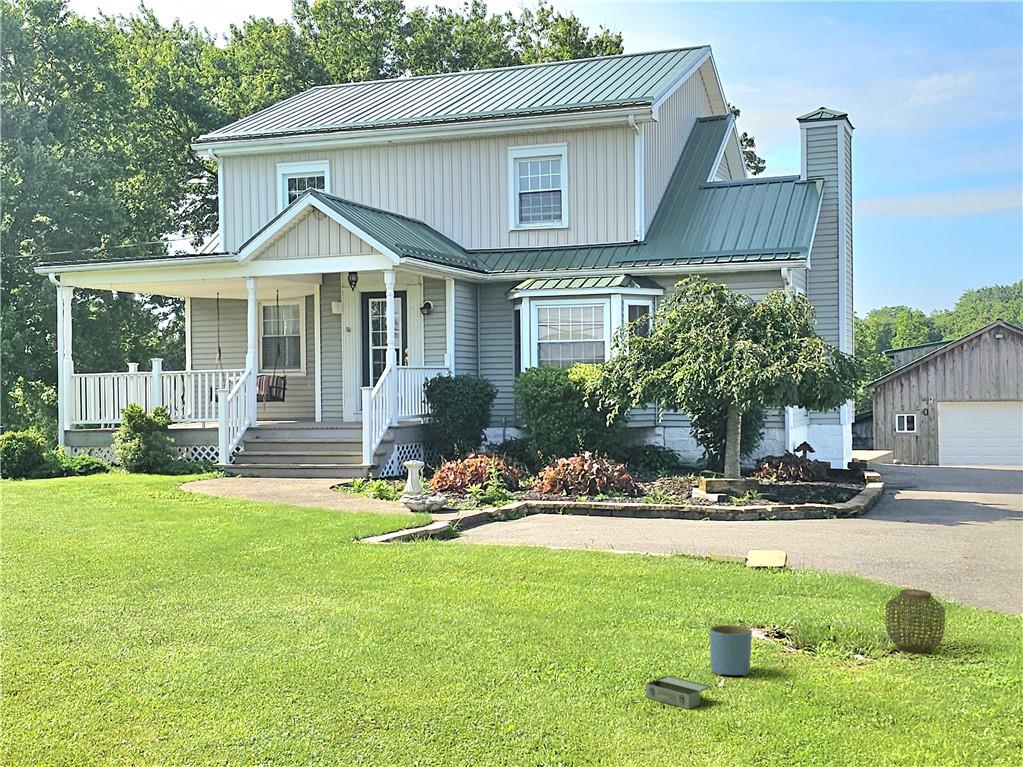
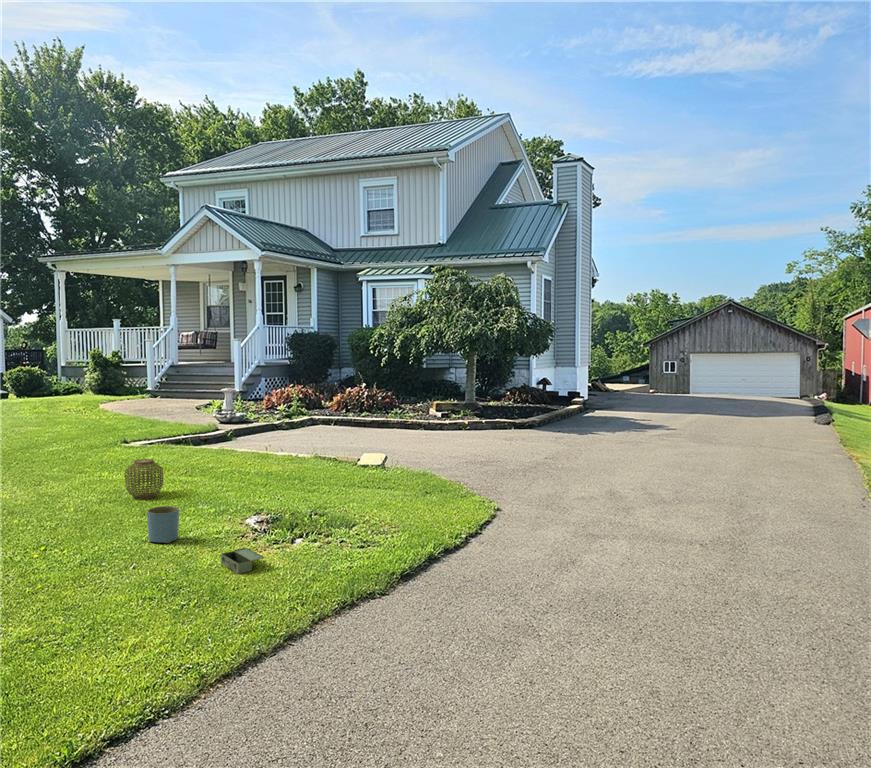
woven basket: present [886,589,945,653] -> present [125,459,163,499]
toolbox: present [646,676,710,709] -> present [221,548,264,574]

